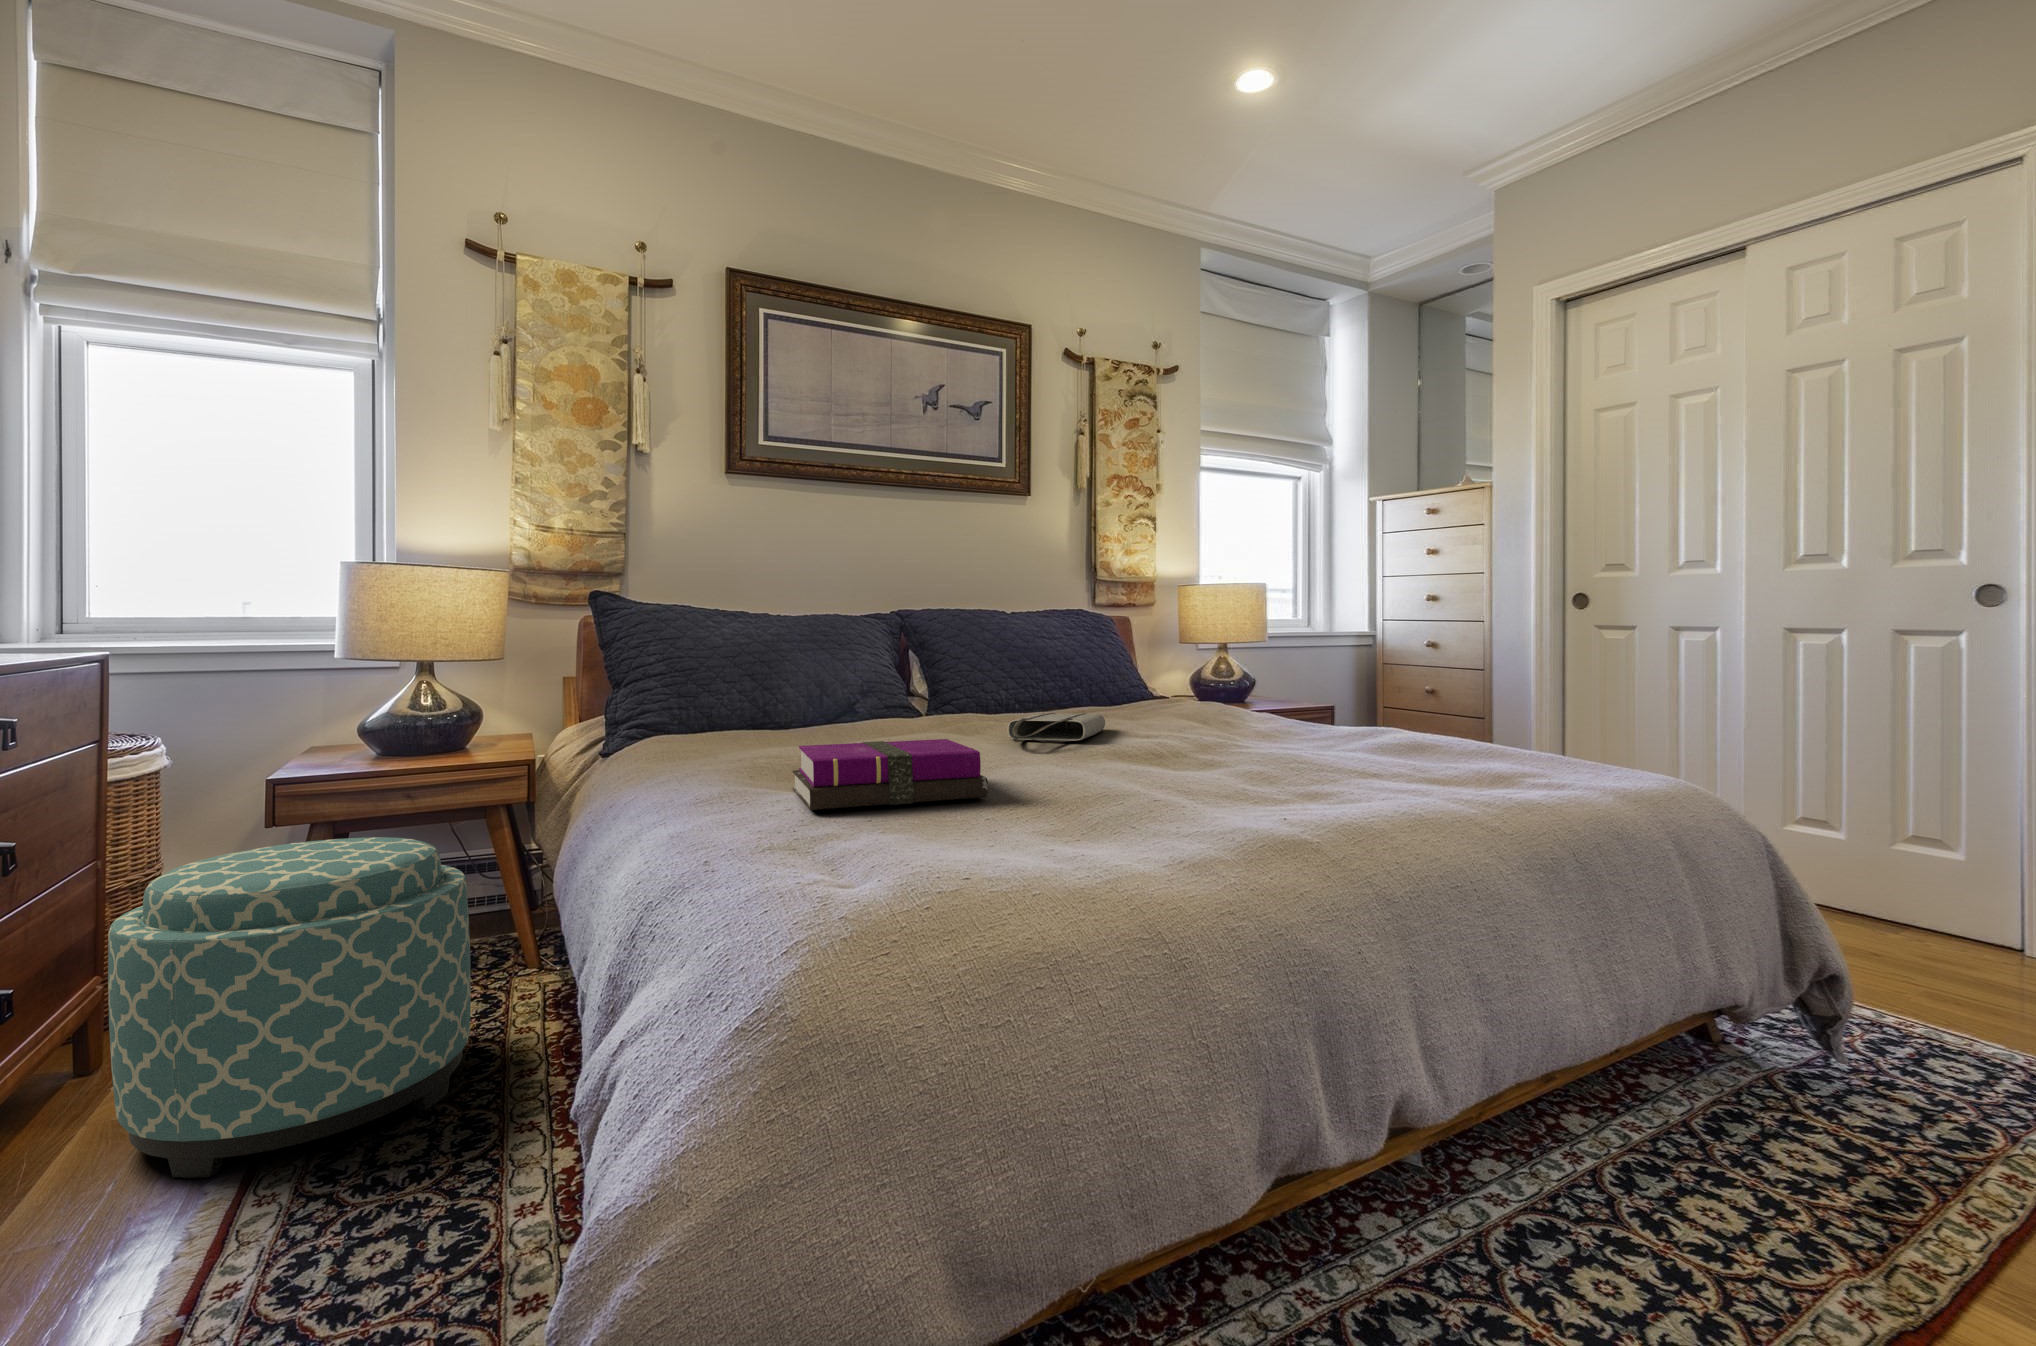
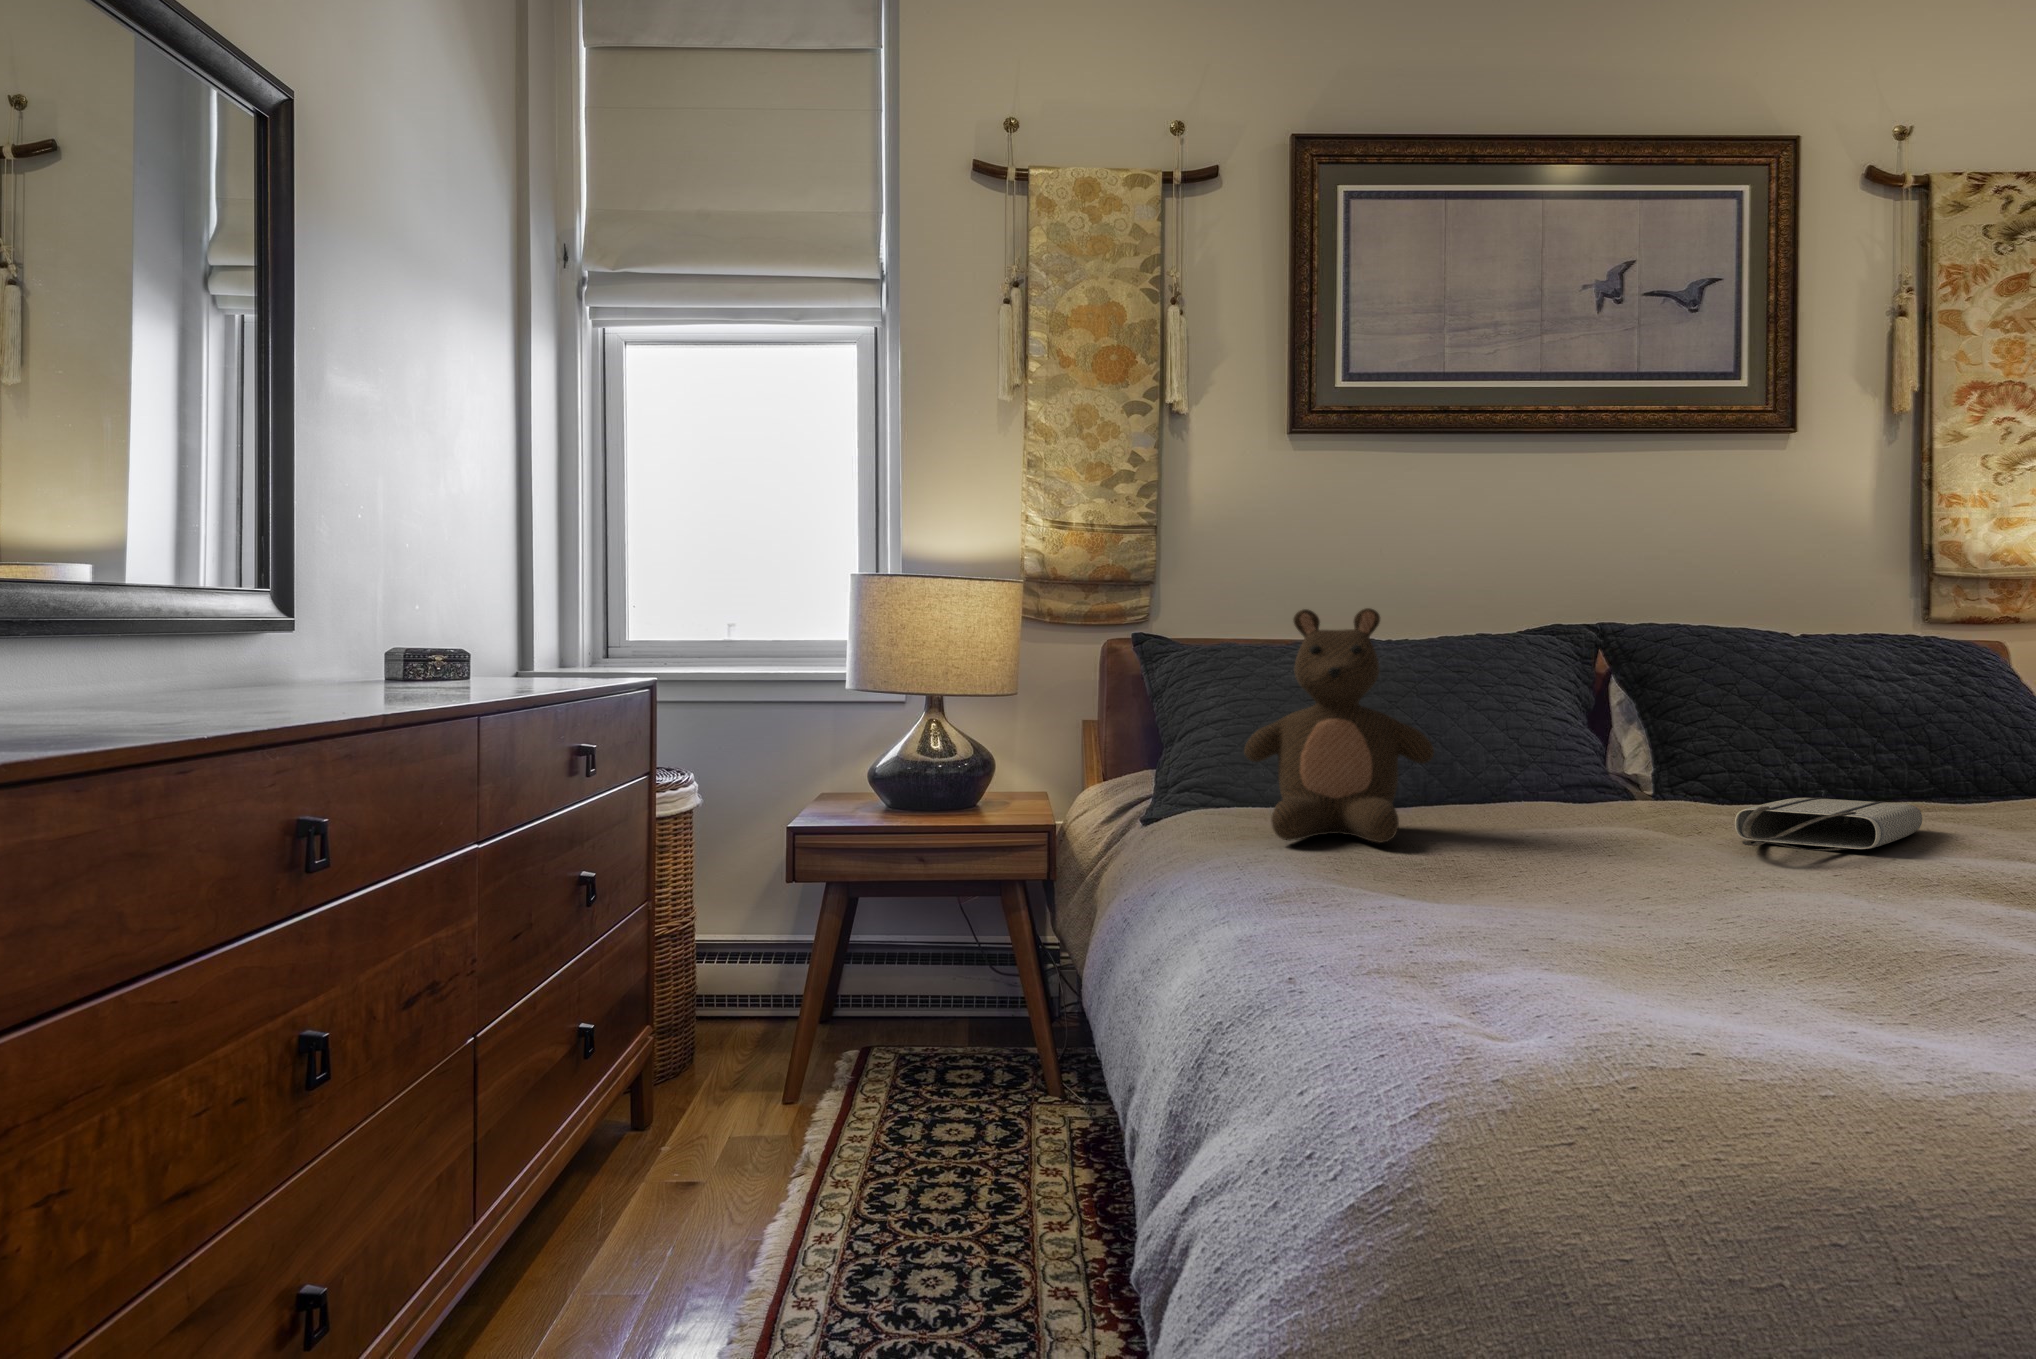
stuffed bear: none [685,590,823,756] -> present [1244,608,1434,843]
notebook: present [792,739,988,810] -> none [1393,839,1693,937]
ottoman: present [108,837,471,1178] -> none [675,911,994,1268]

